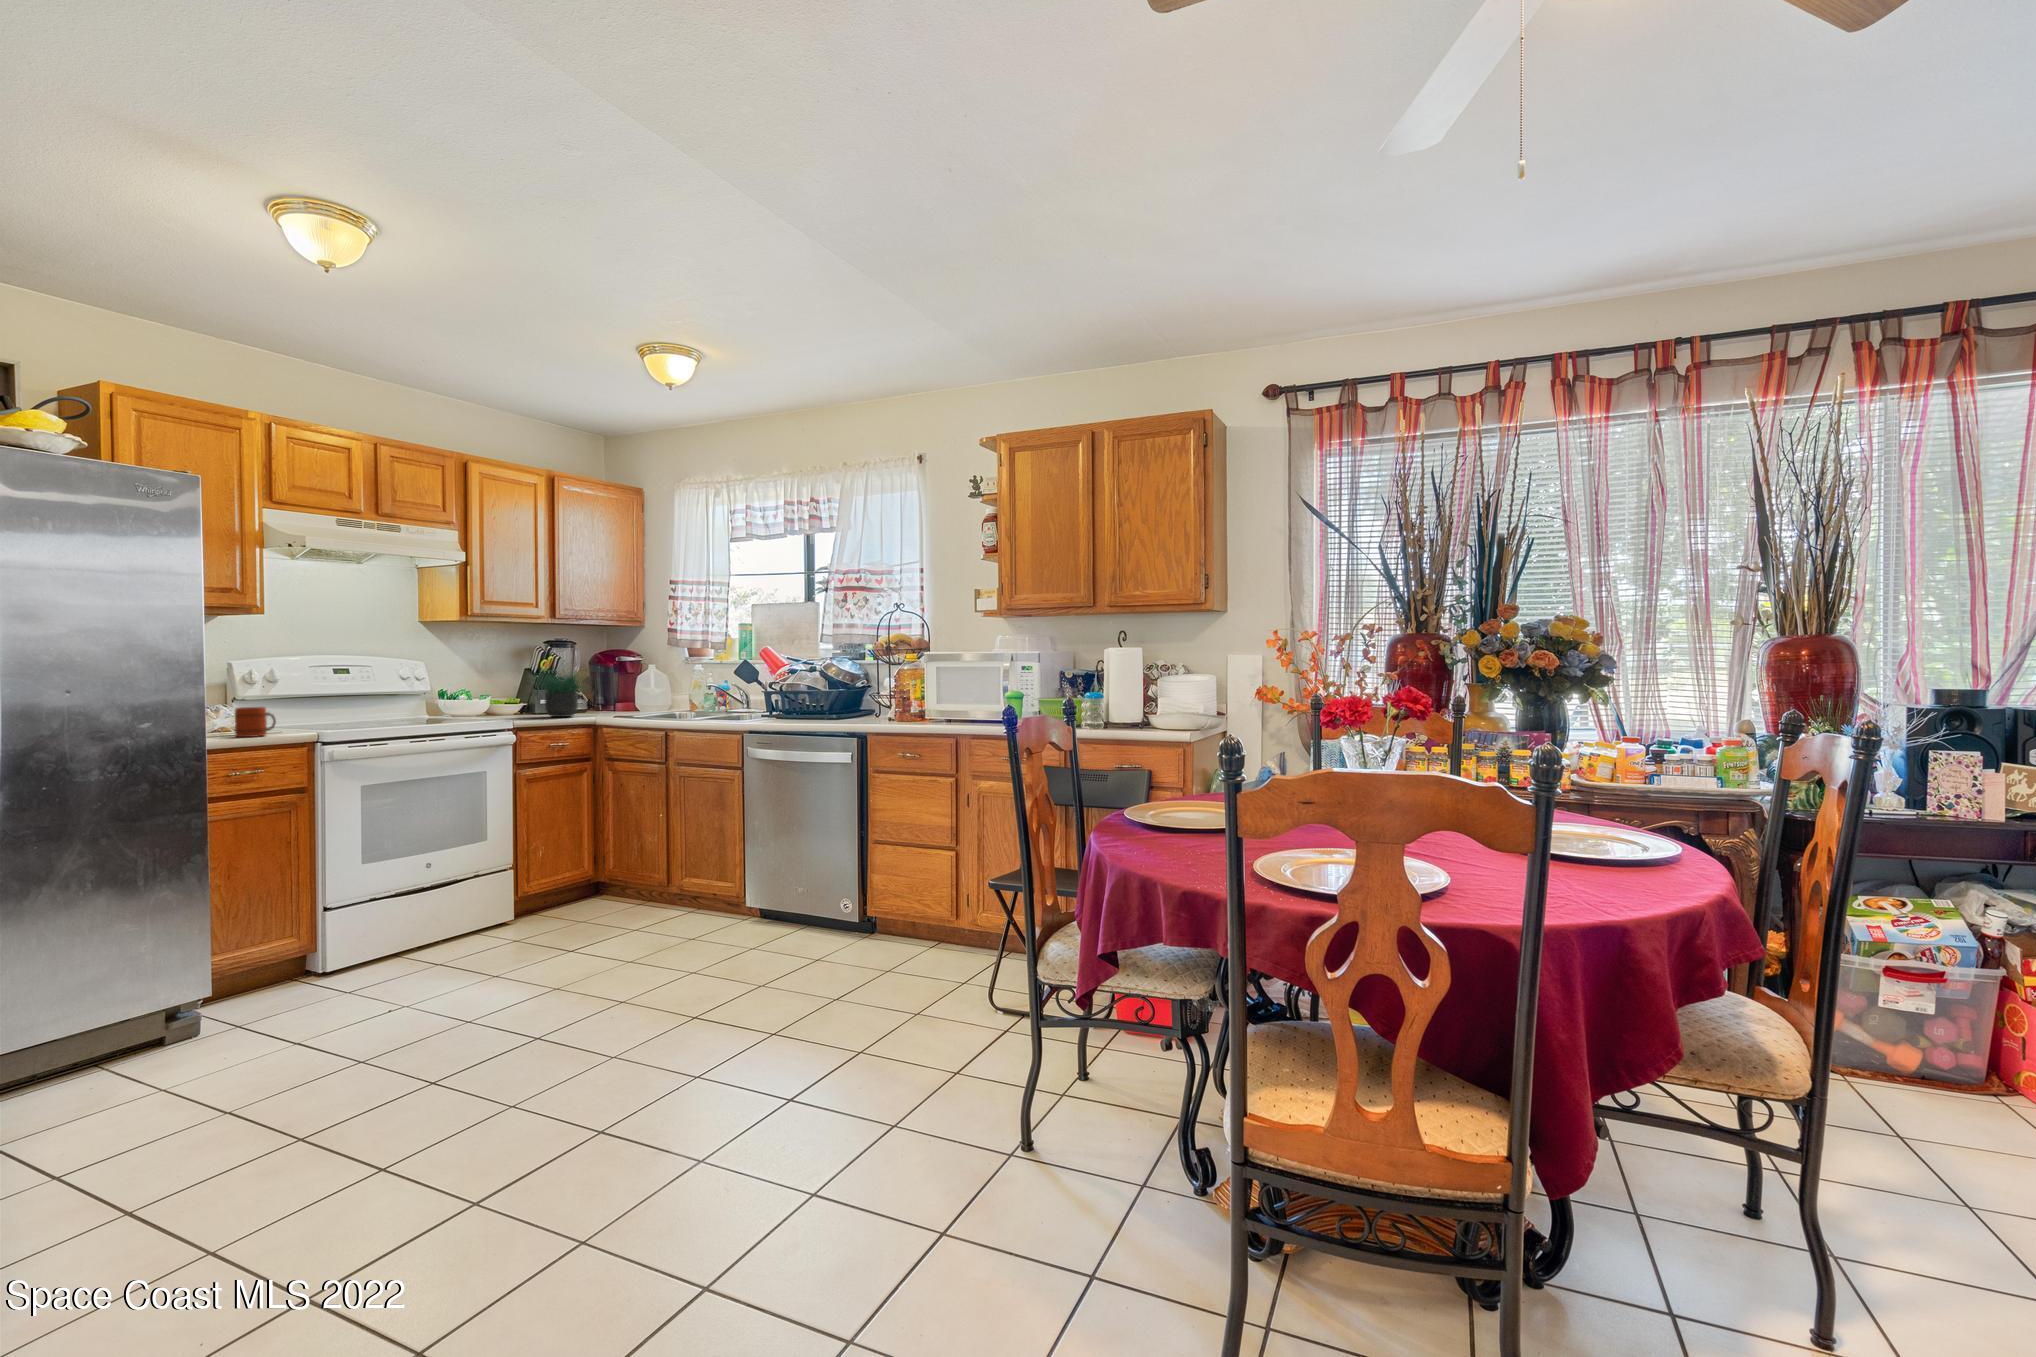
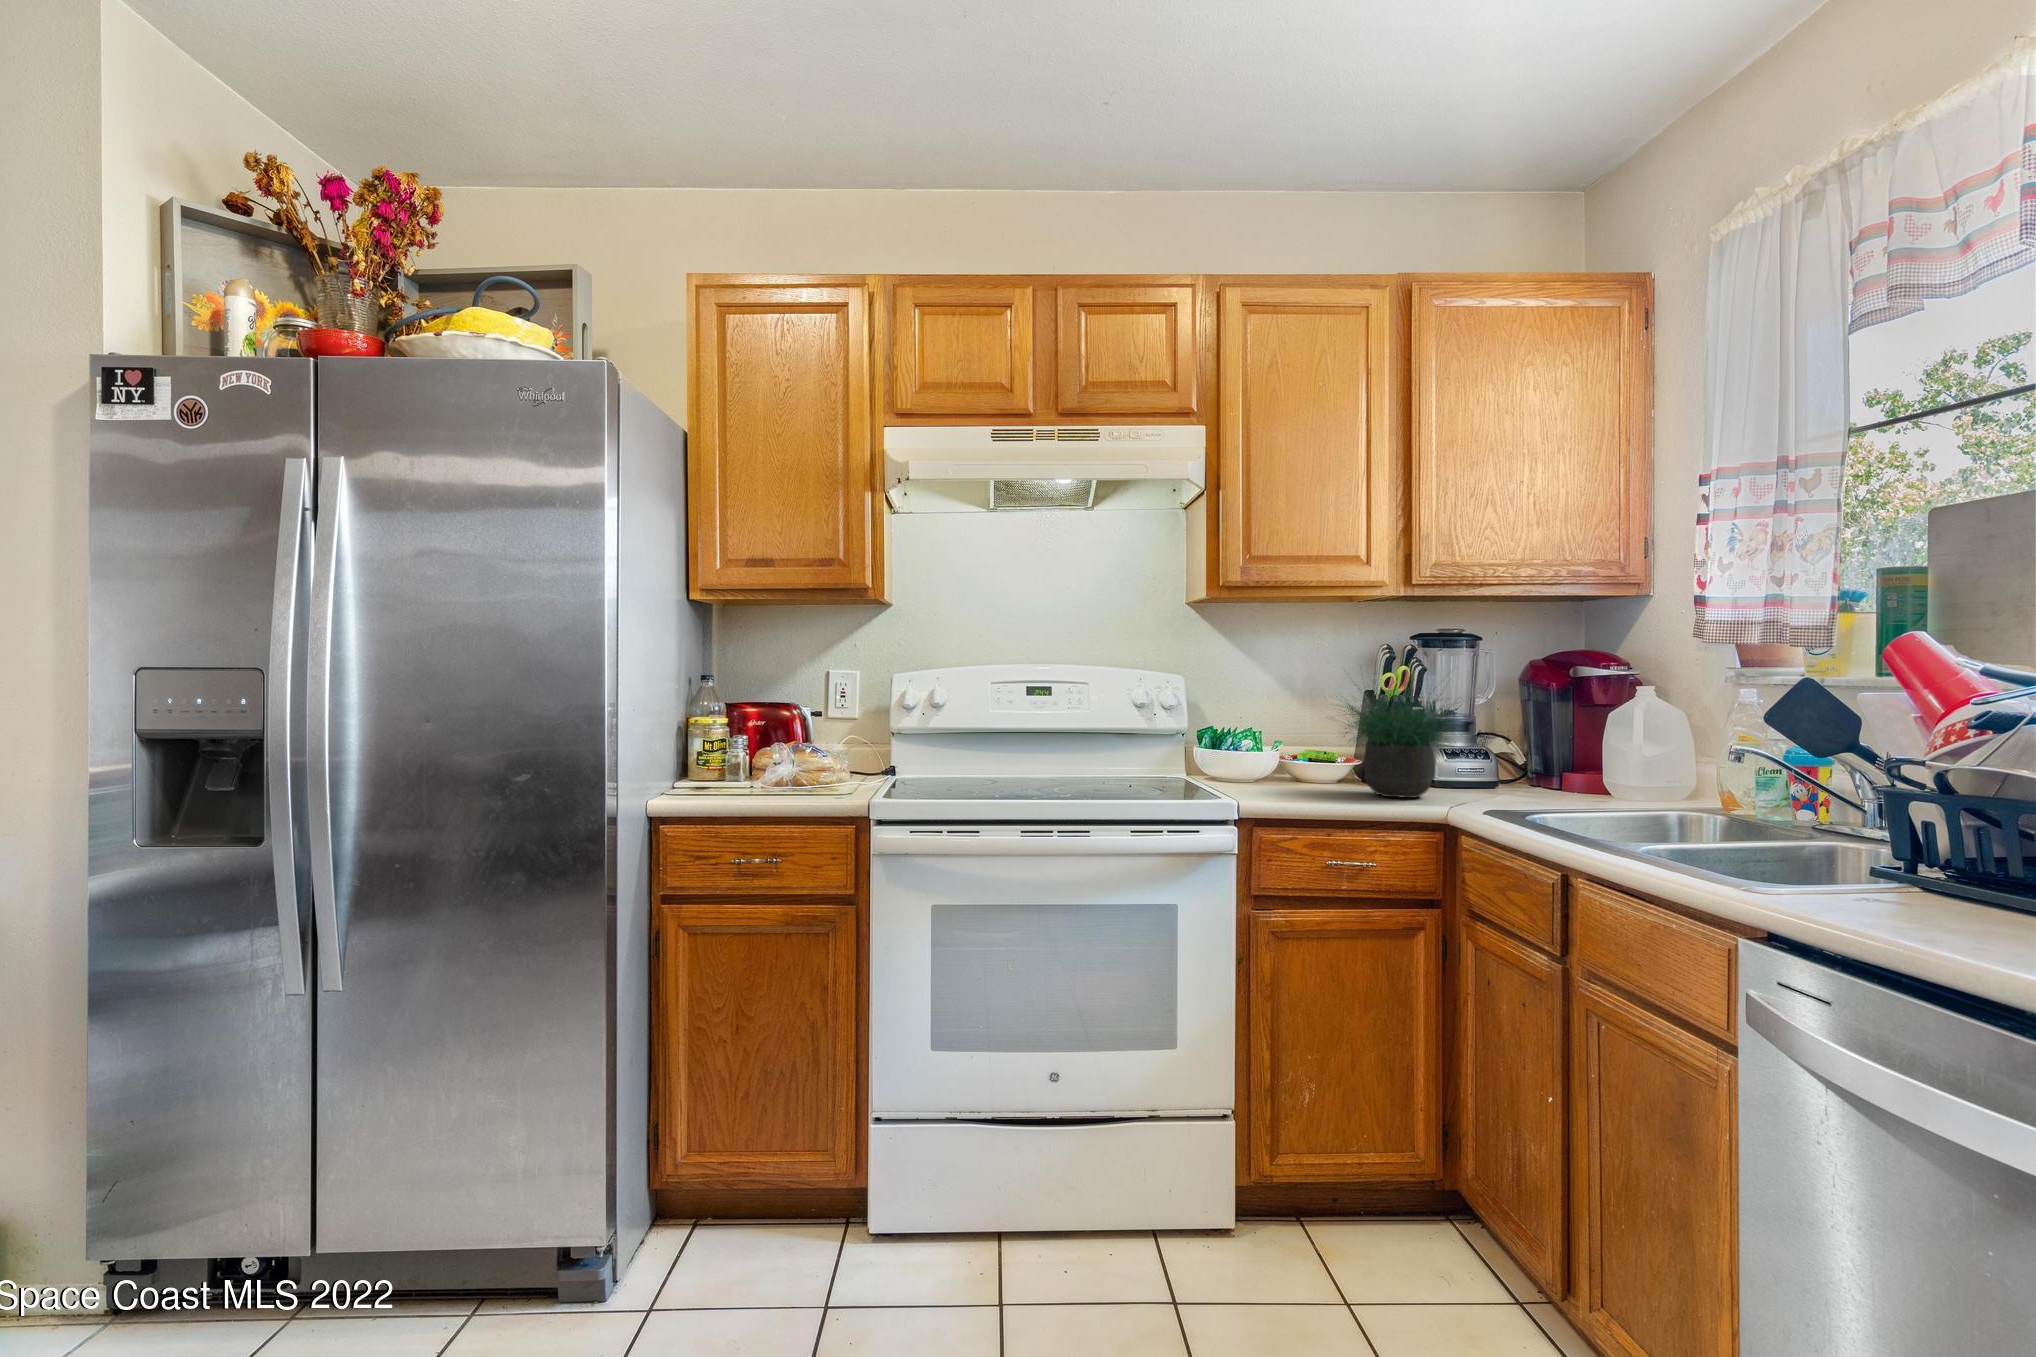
mug: present [235,707,276,737] -> none [780,748,831,798]

